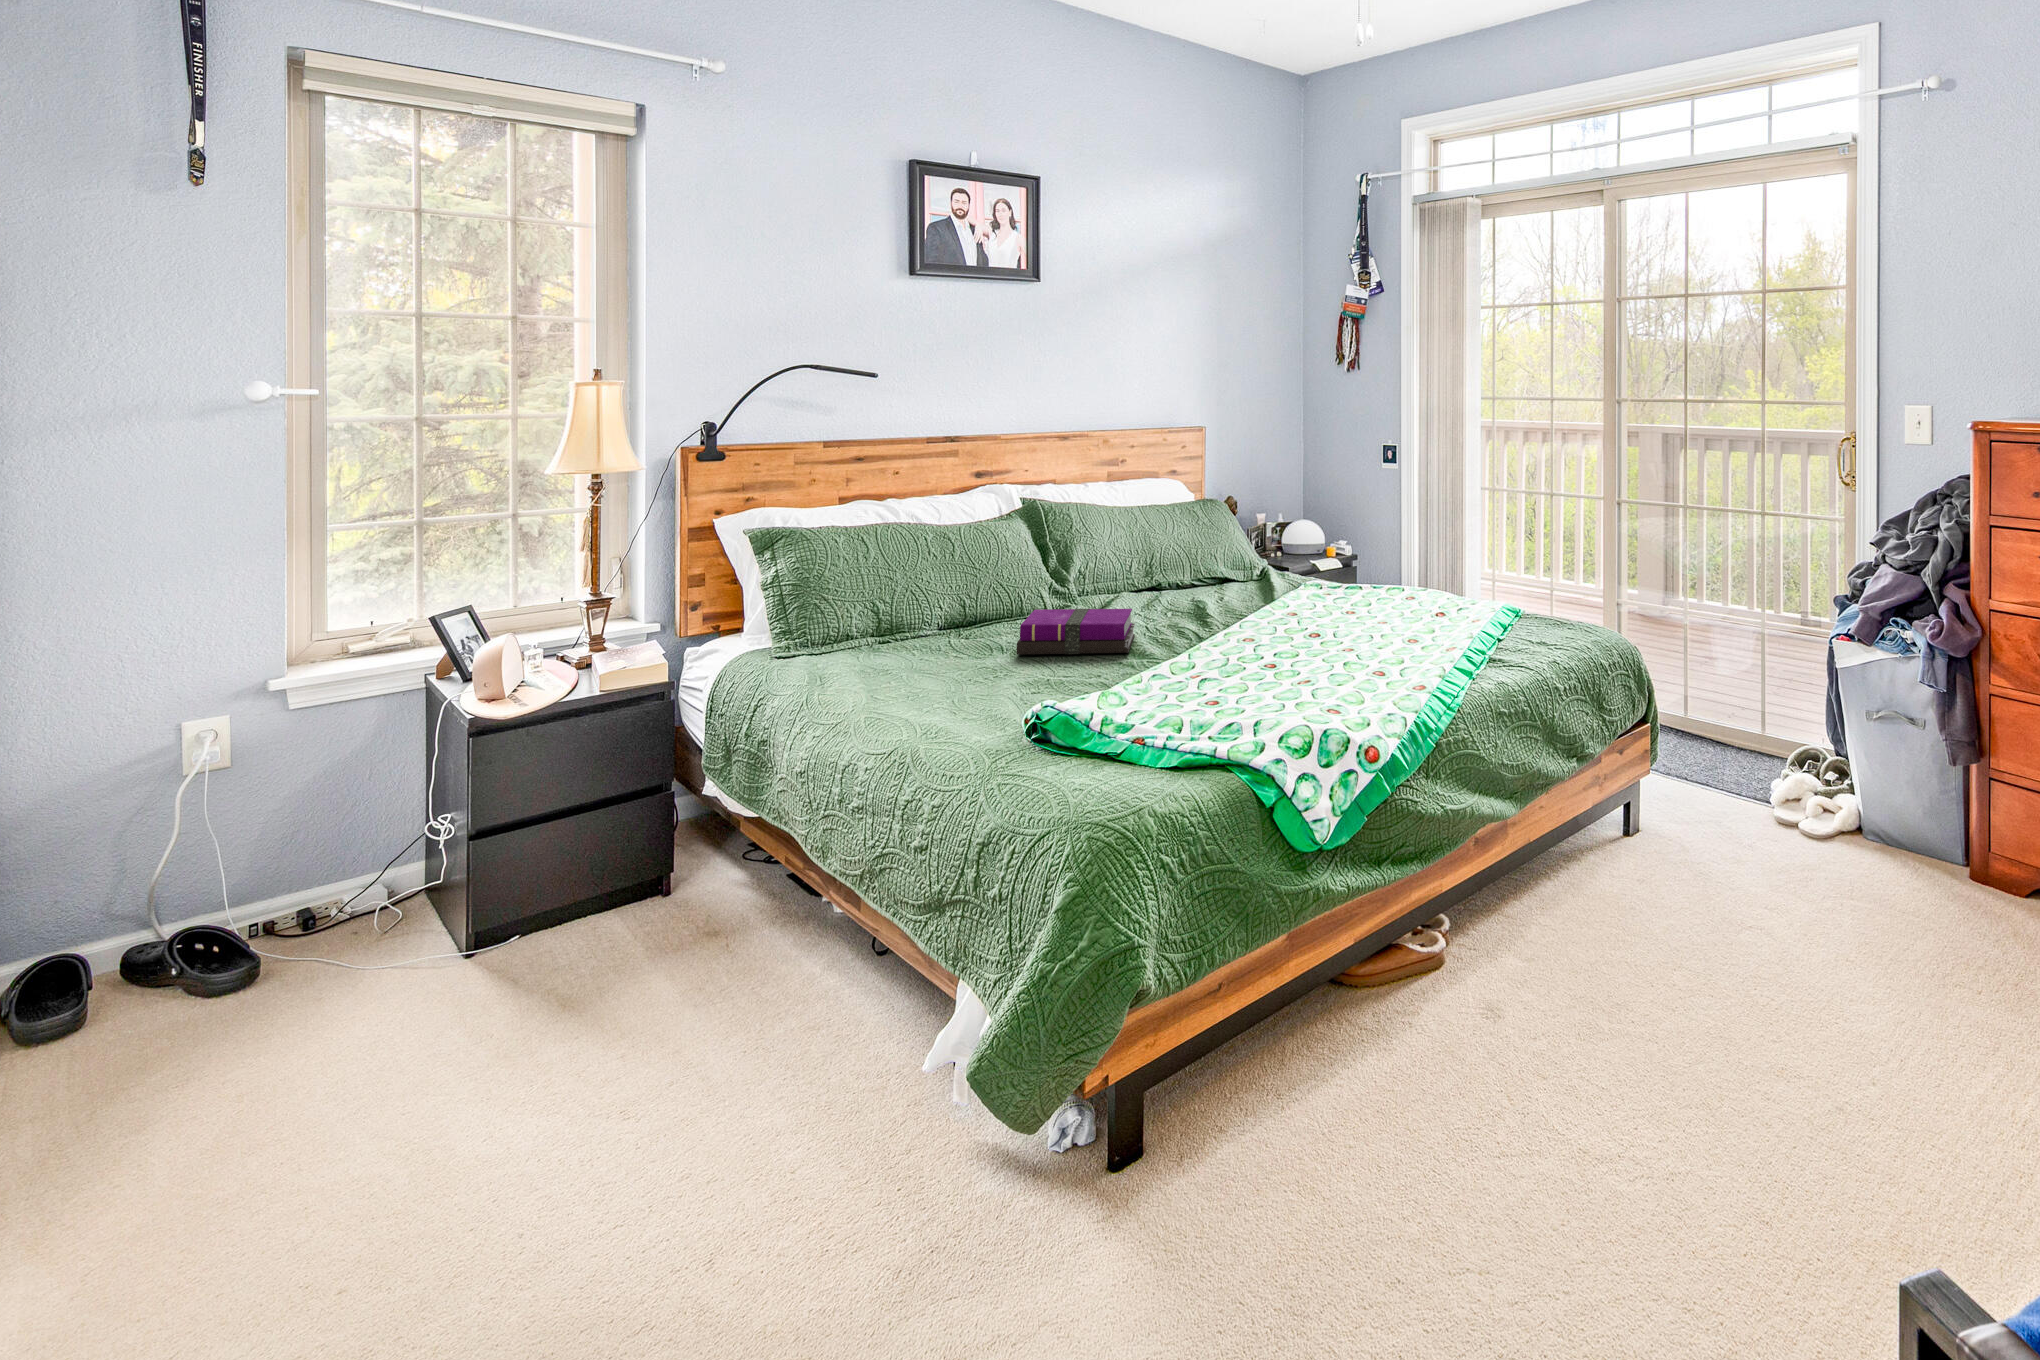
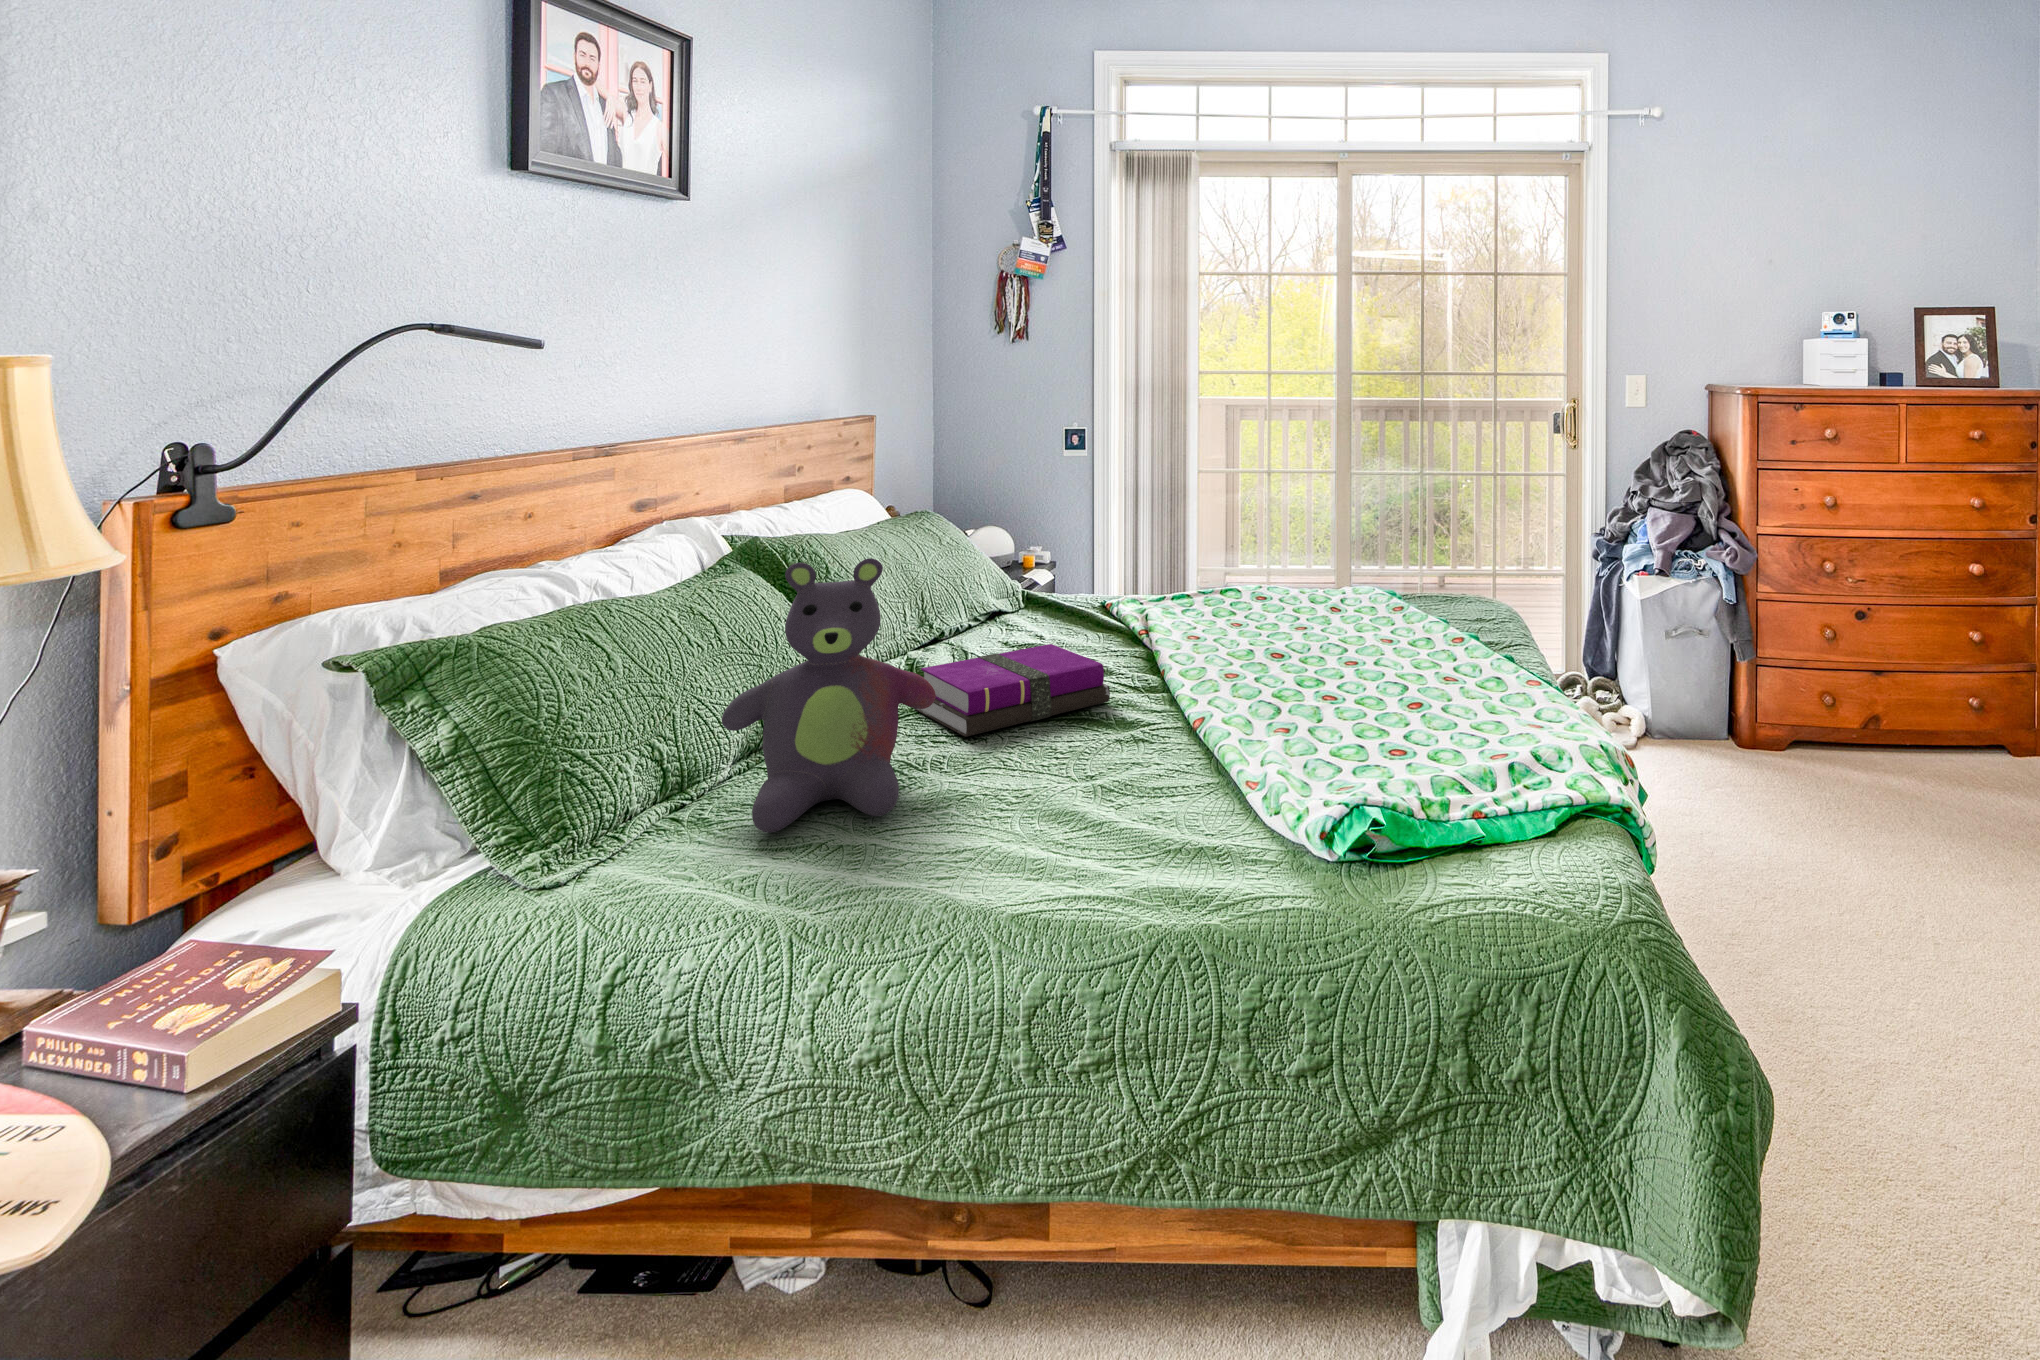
stuffed bear: none [843,523,969,680] -> present [721,558,936,833]

